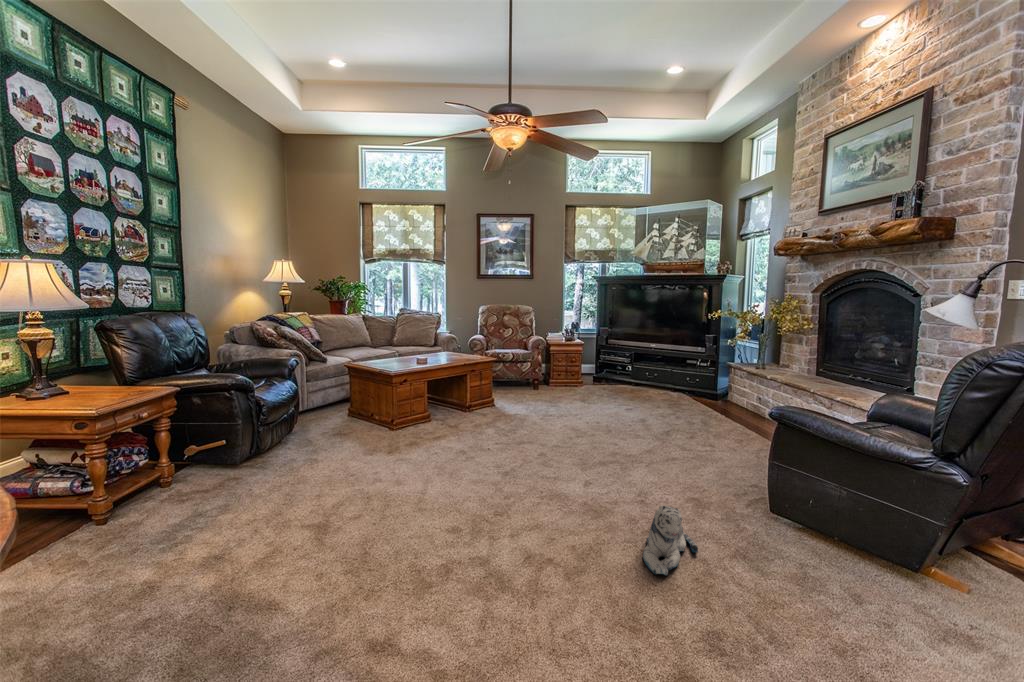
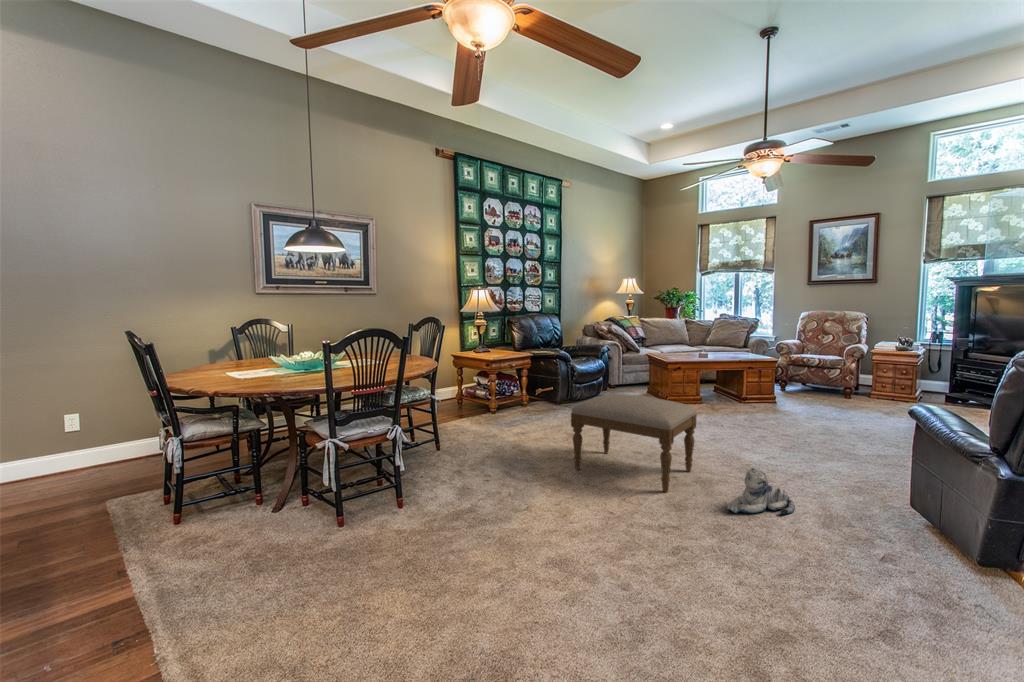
ottoman: none [389,435,573,595] -> present [571,394,697,493]

